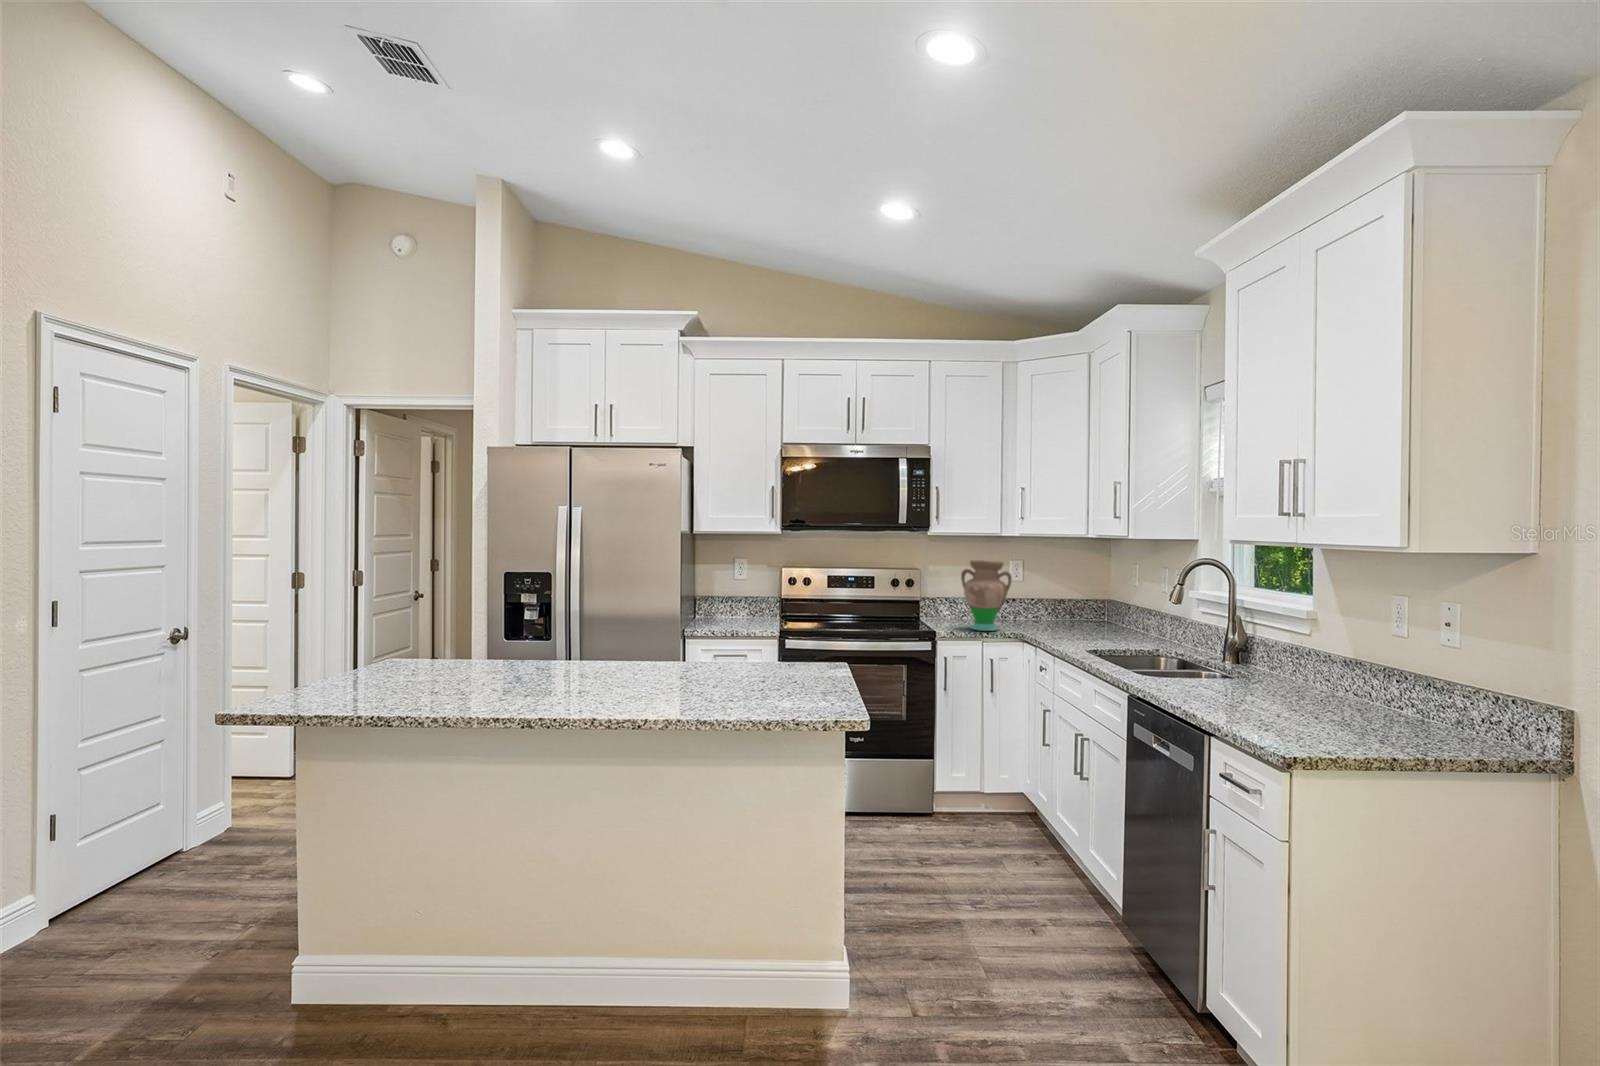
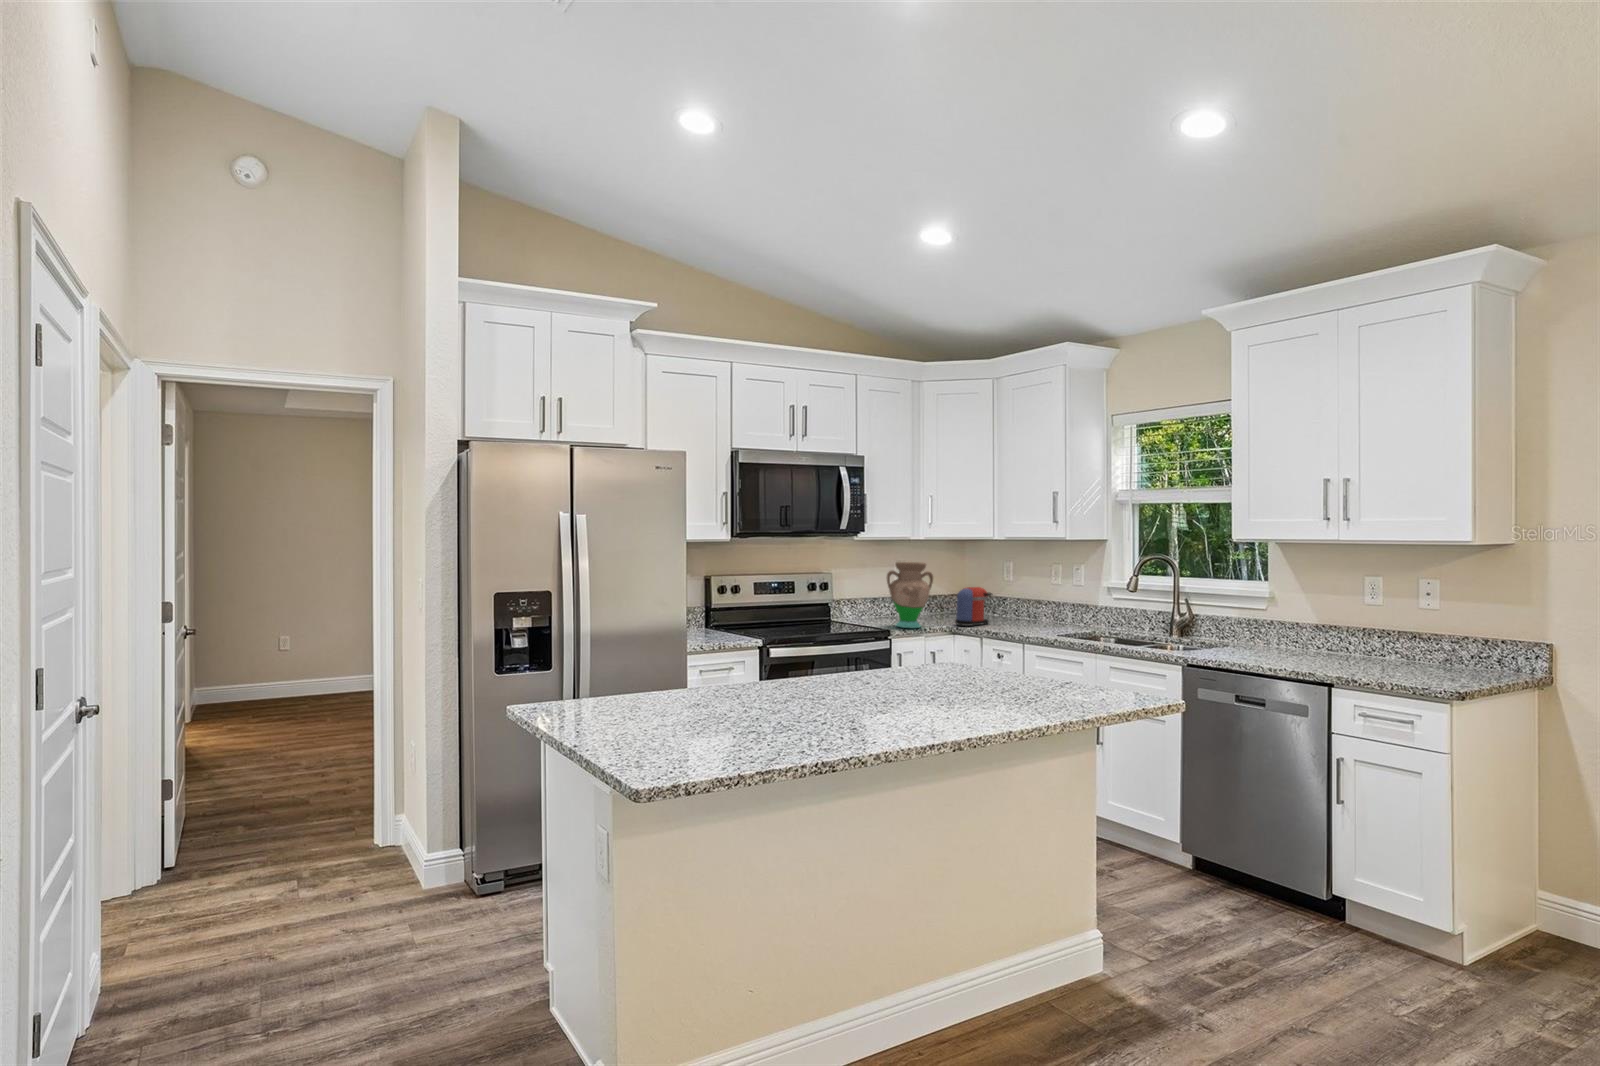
coffee maker: none [1043,591,1101,634] -> present [955,587,993,626]

